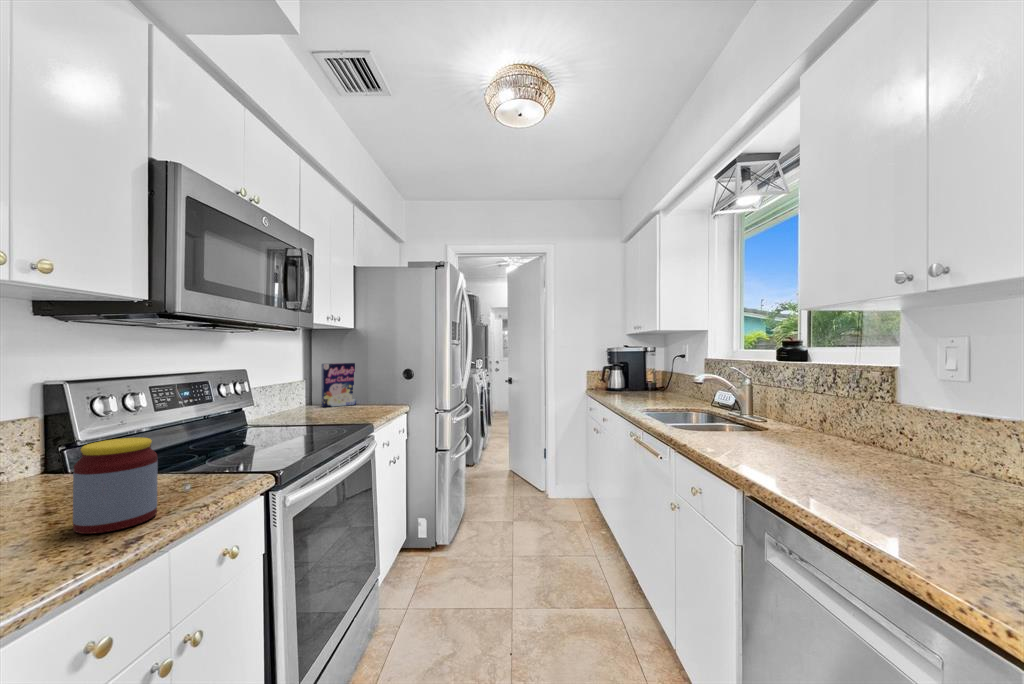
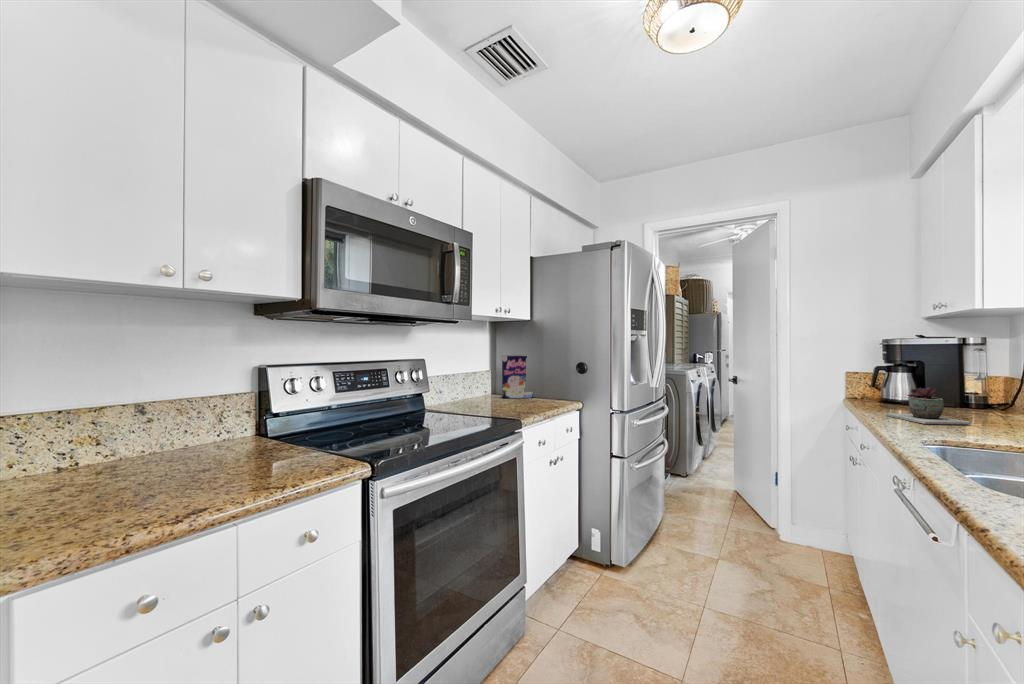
succulent plant: none [616,377,657,401] -> present [886,387,971,424]
jar: present [73,438,158,534] -> none [195,417,256,494]

